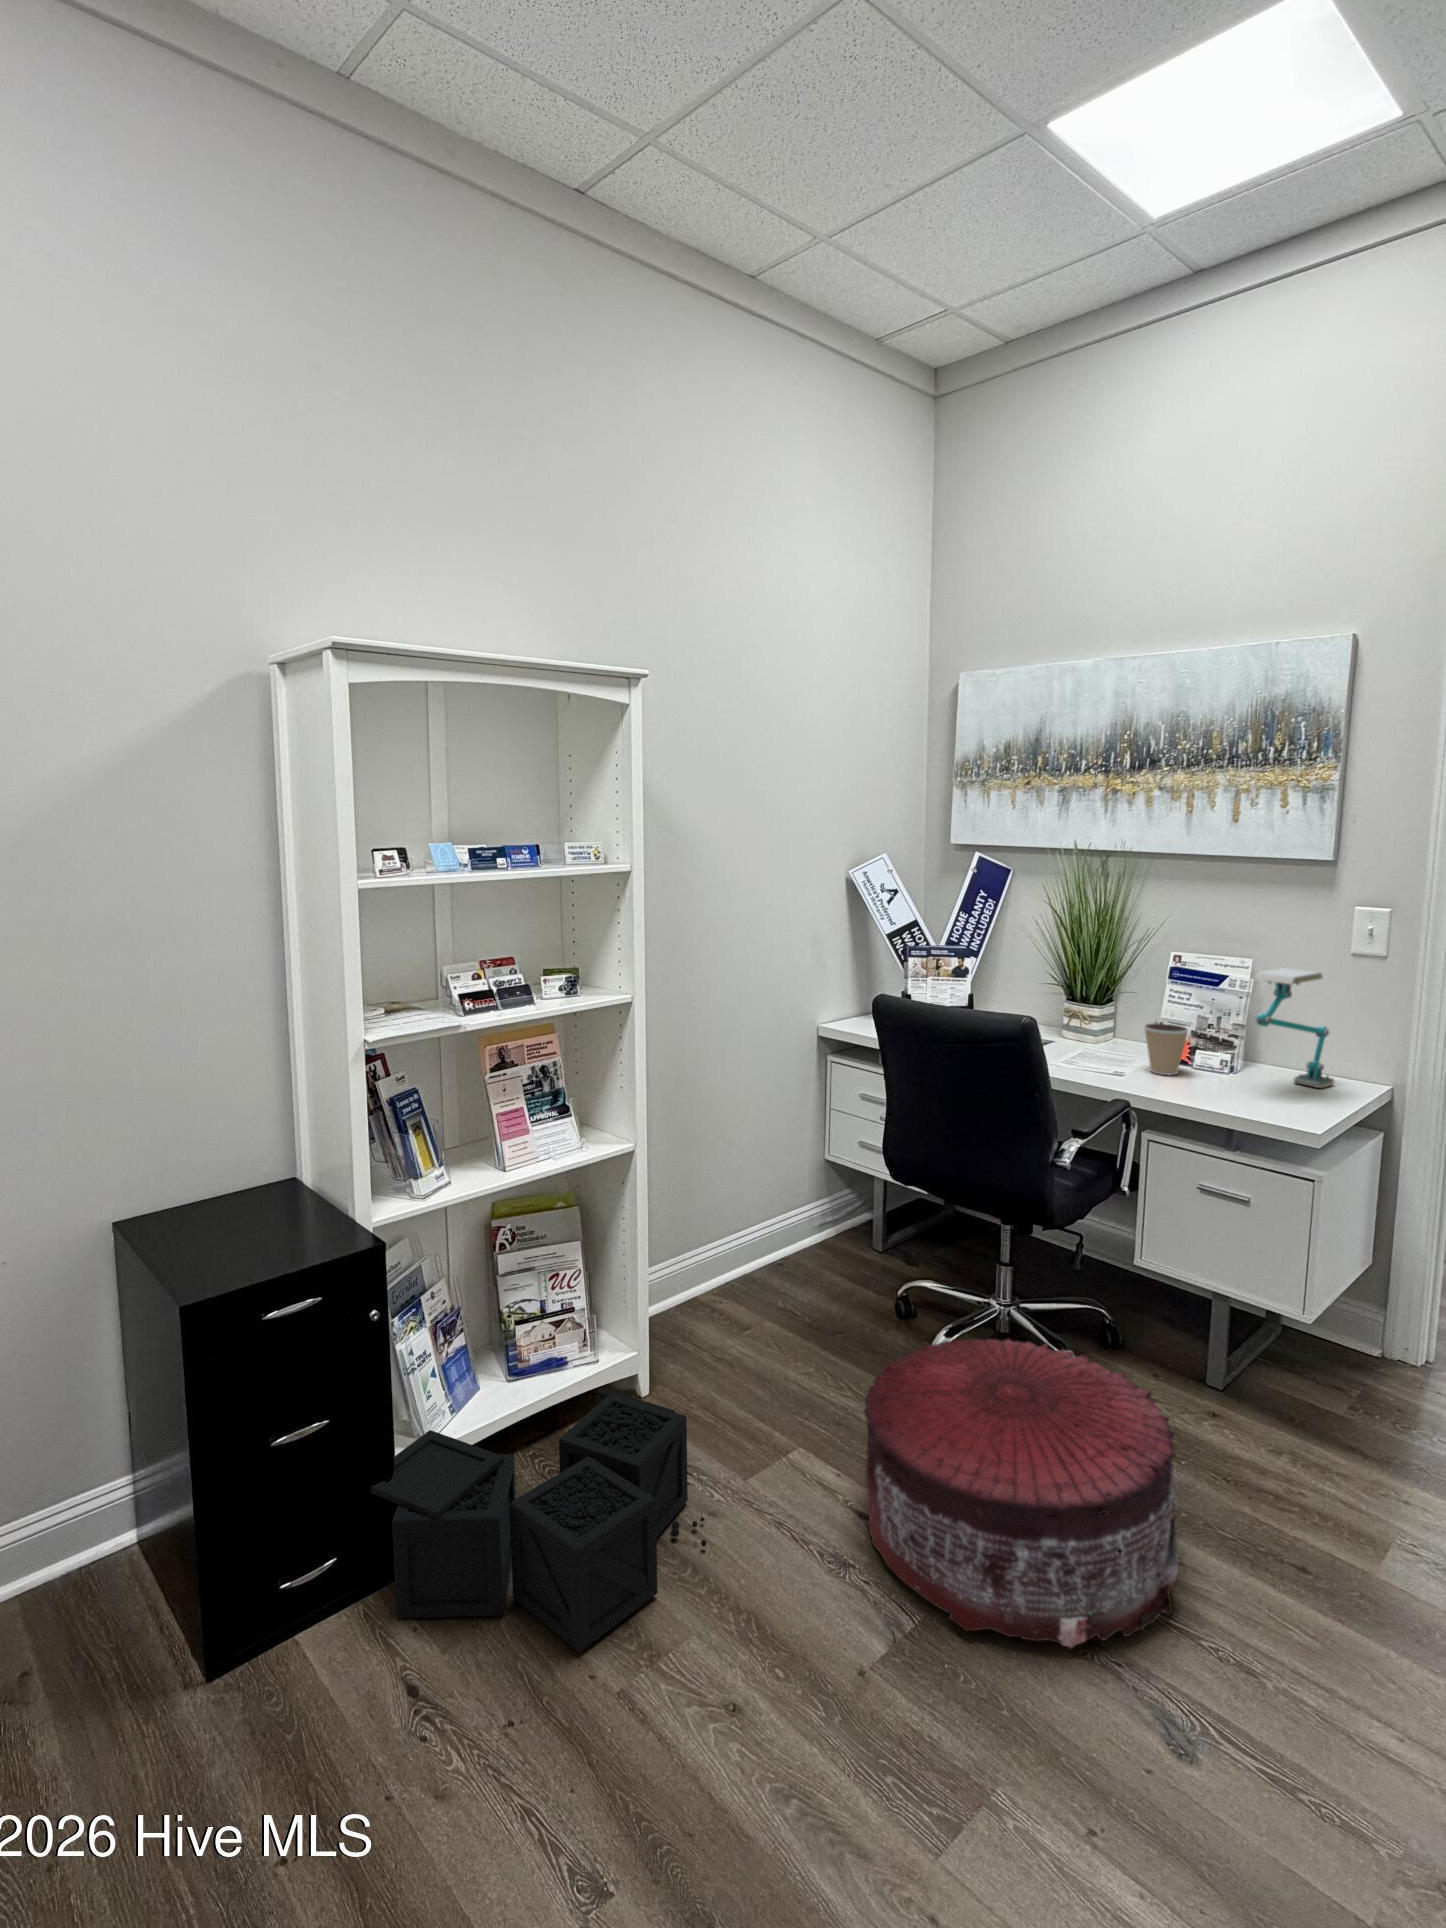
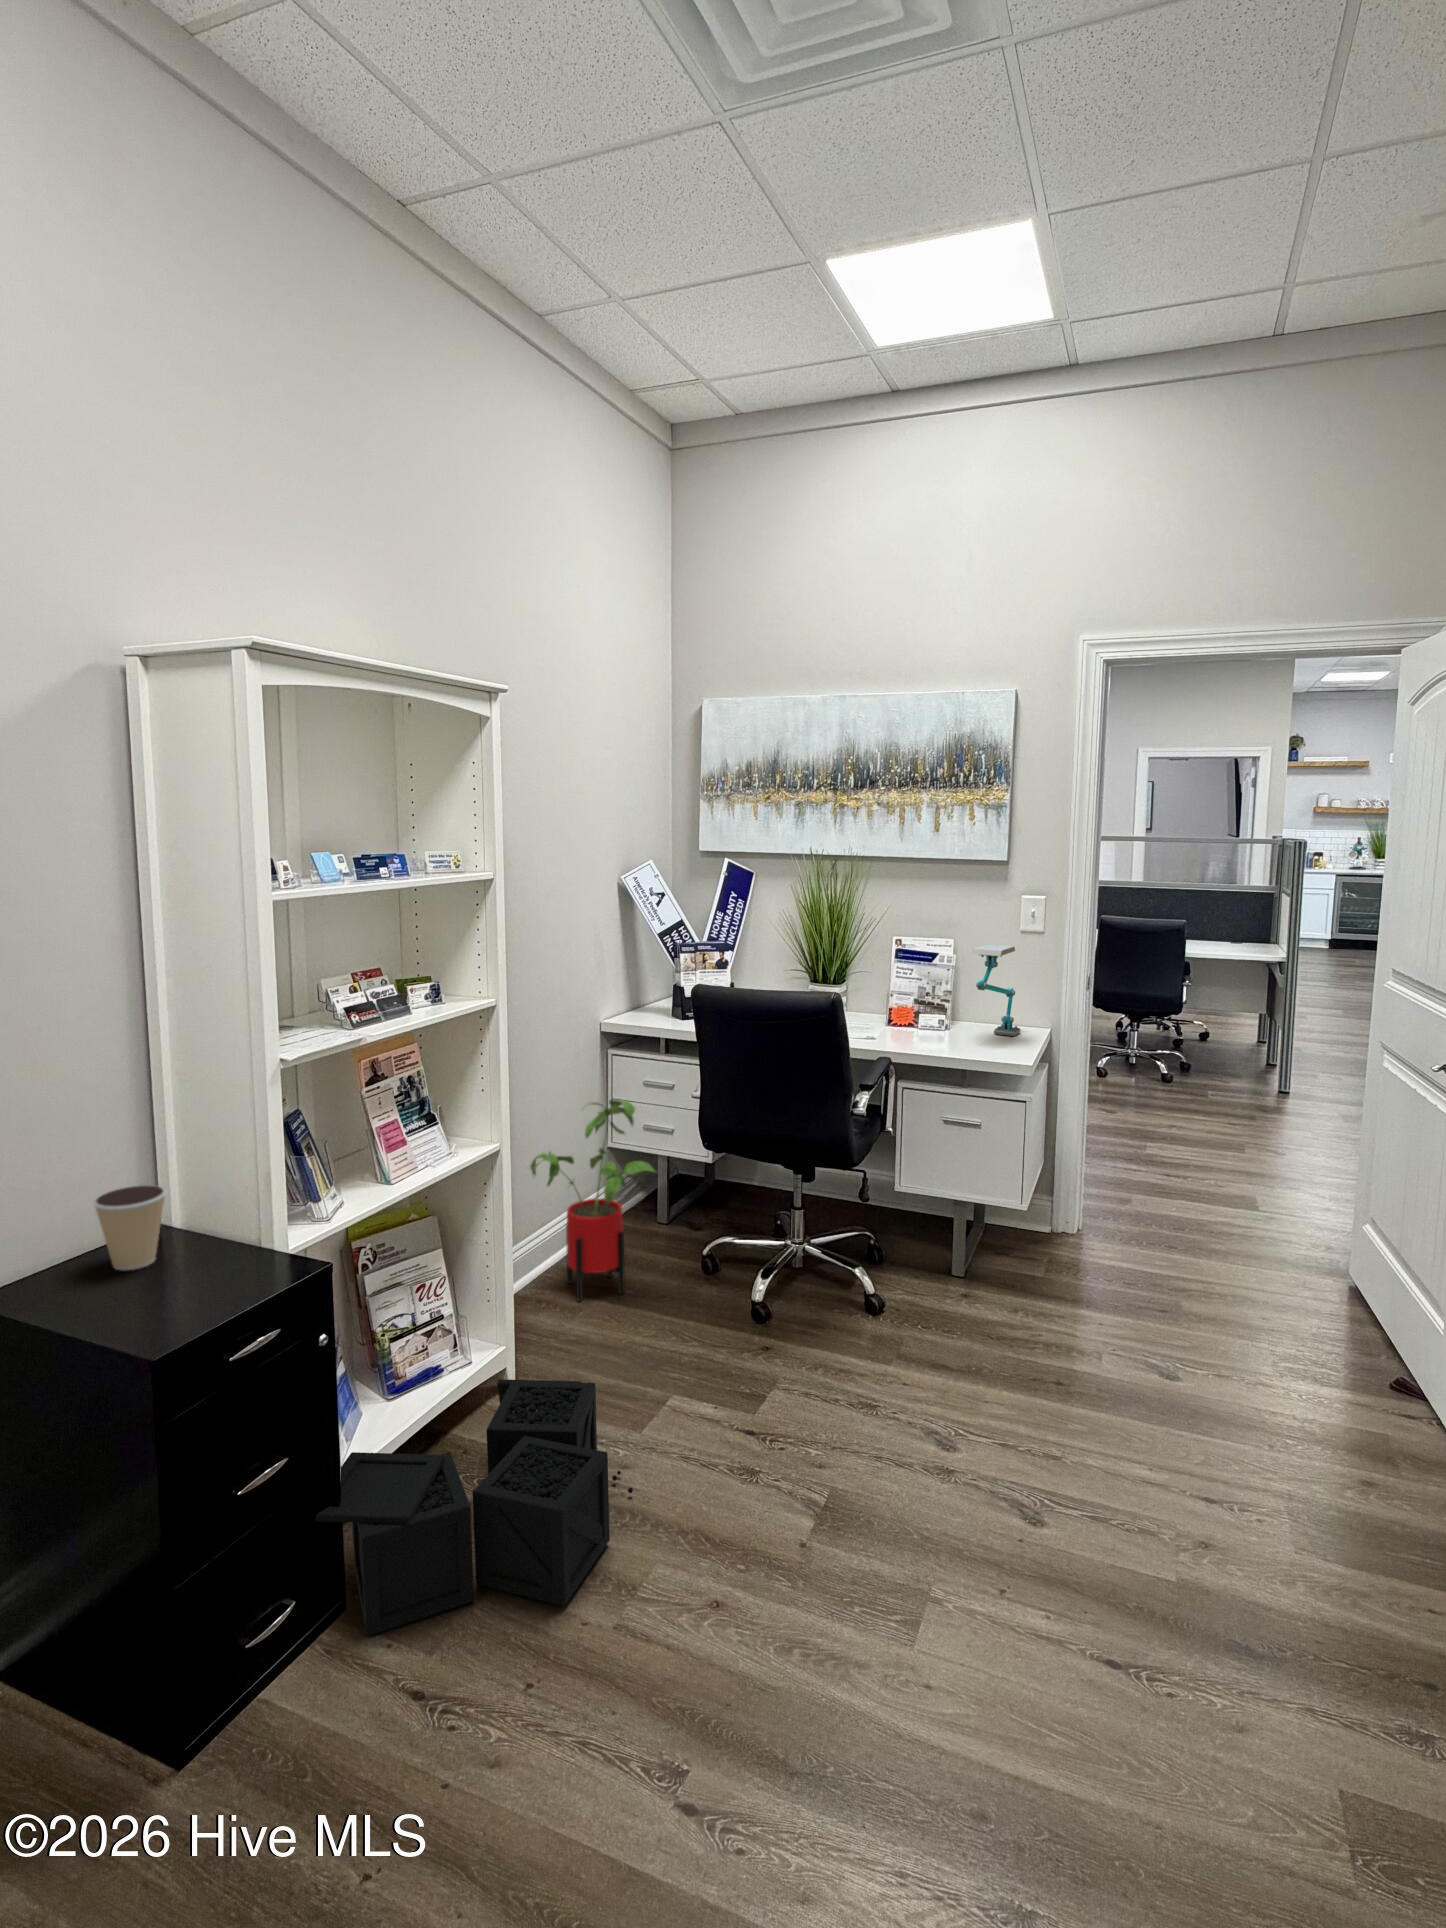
coffee cup: present [1144,1023,1188,1075] -> present [94,1185,166,1271]
house plant: none [713,1109,839,1320] -> present [531,1100,657,1302]
pouf: present [864,1339,1179,1648] -> none [746,1260,1000,1493]

